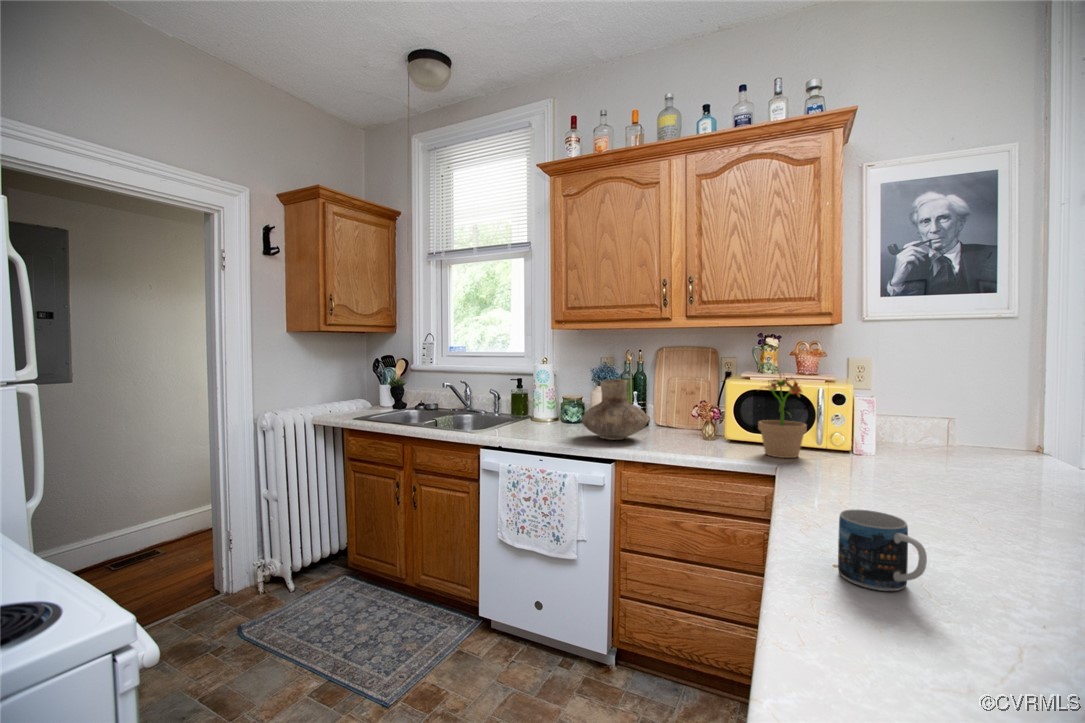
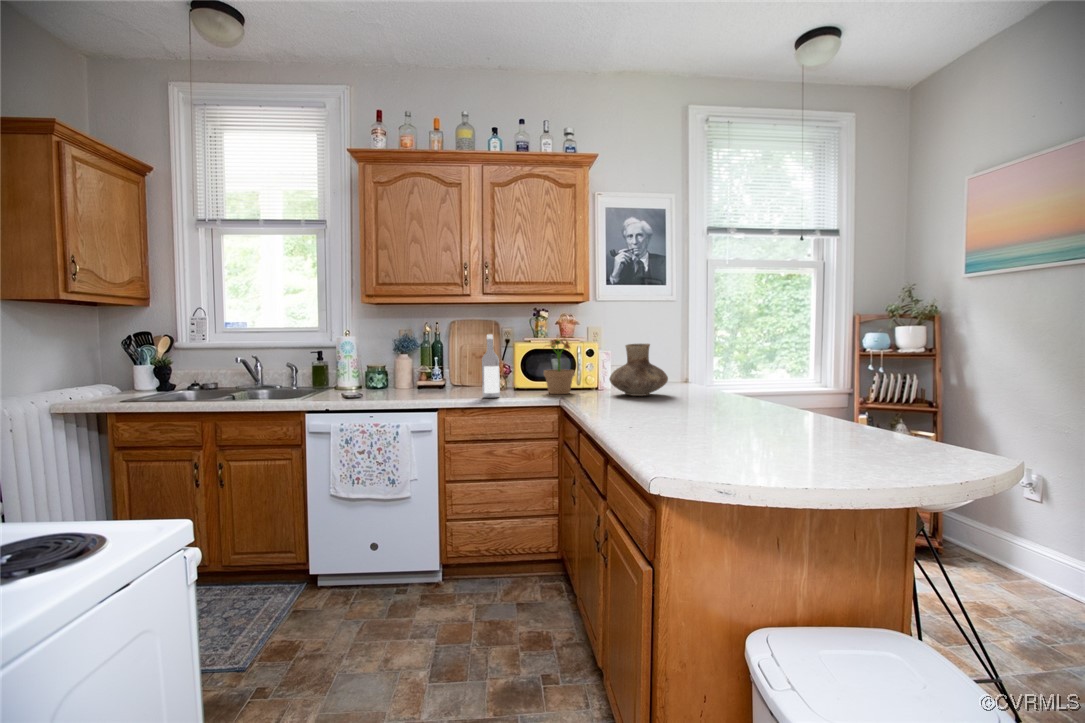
wine bottle: none [667,371,690,454] -> present [482,334,500,398]
vase: present [582,379,648,440] -> present [609,344,668,396]
mug: present [838,510,927,591] -> none [640,397,685,436]

